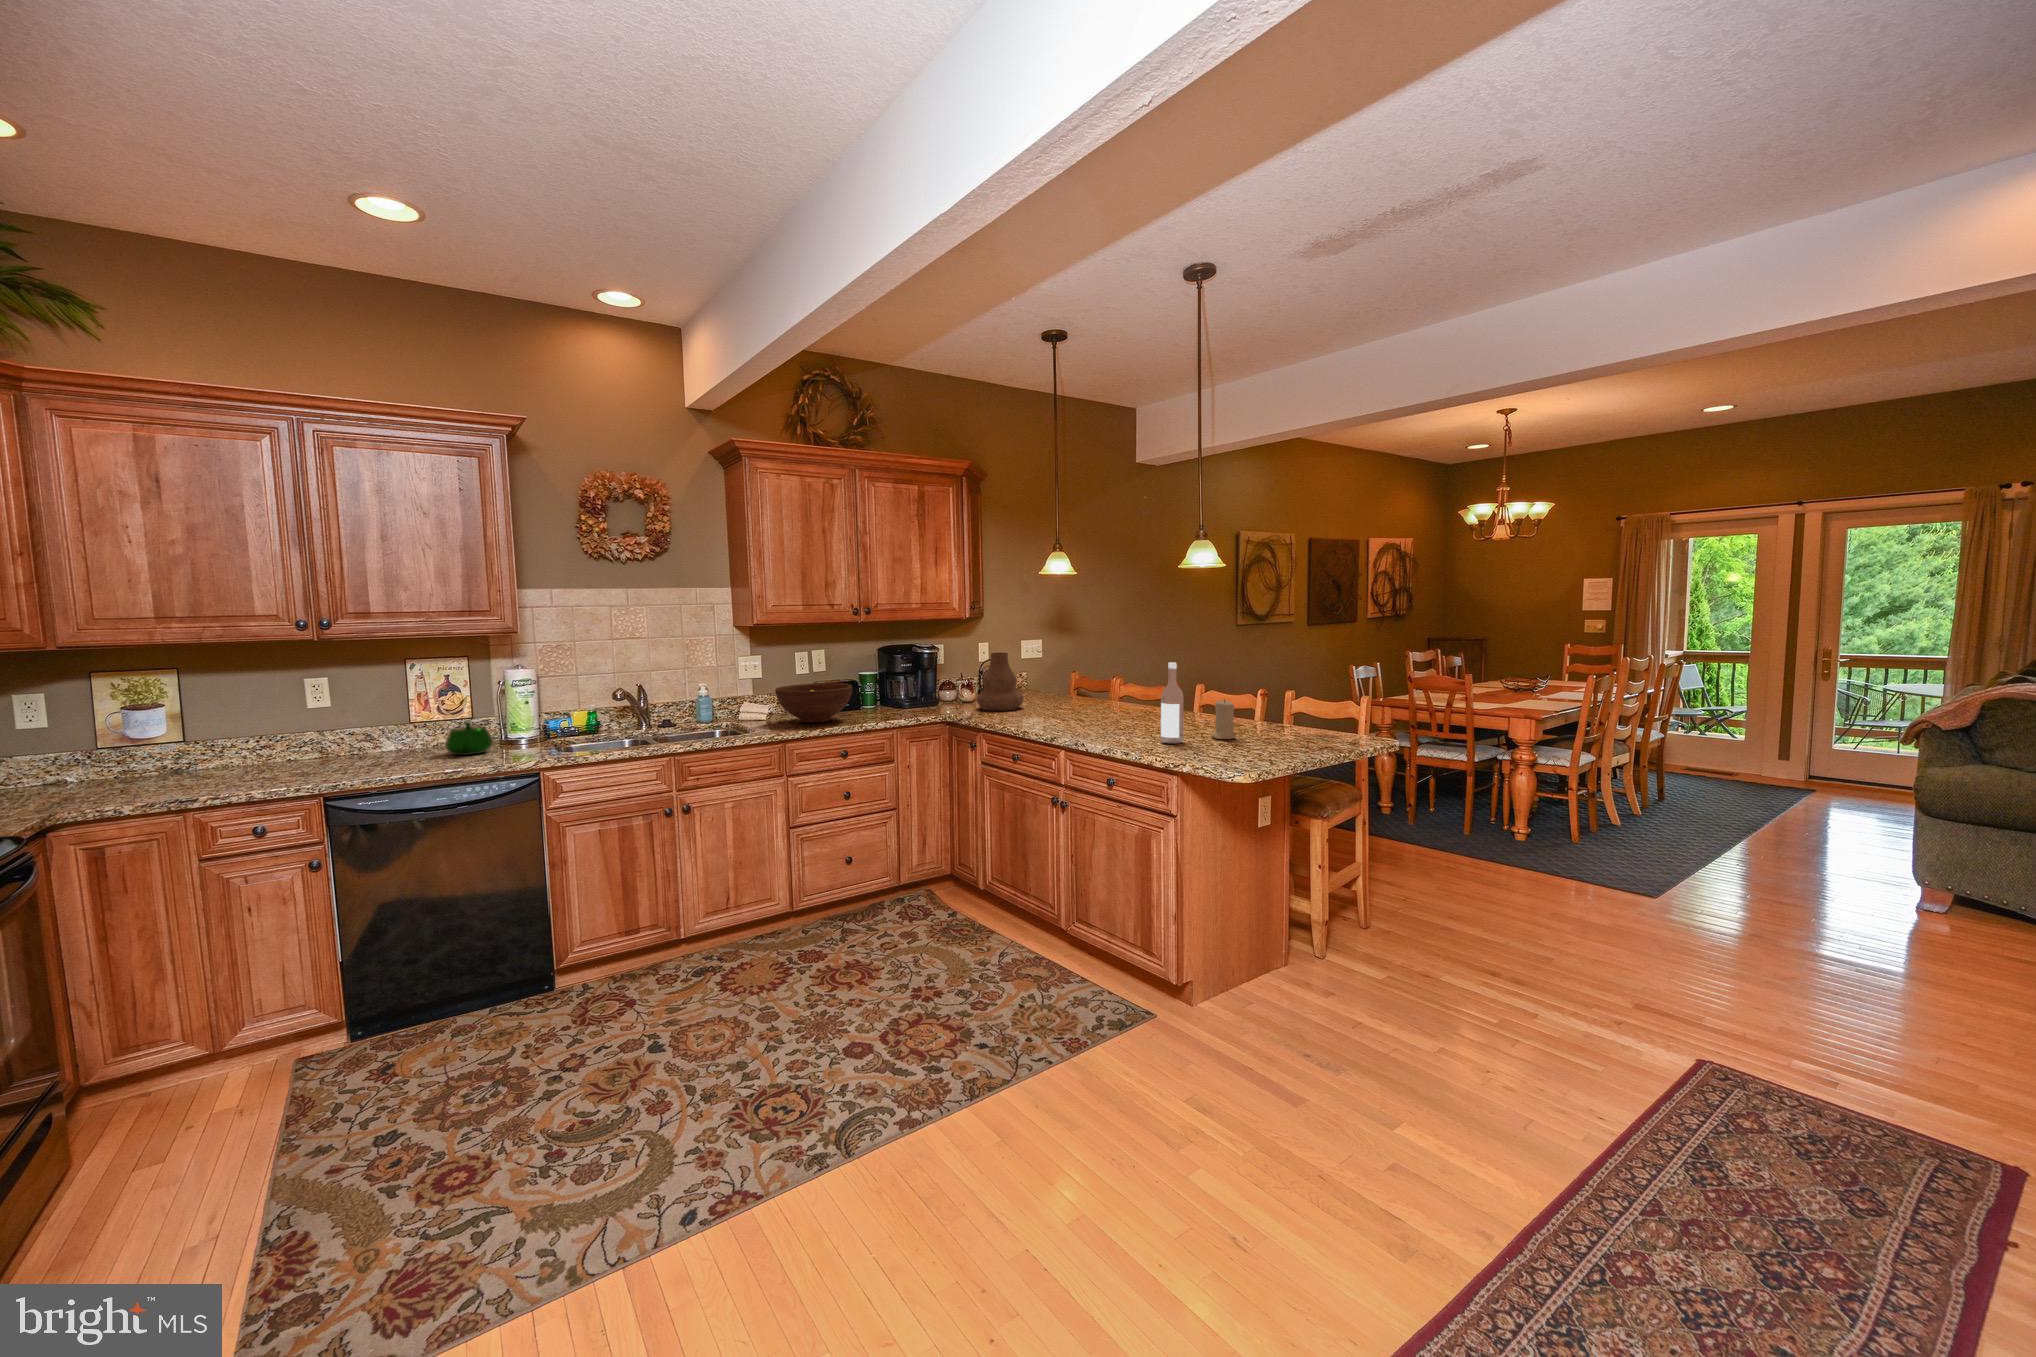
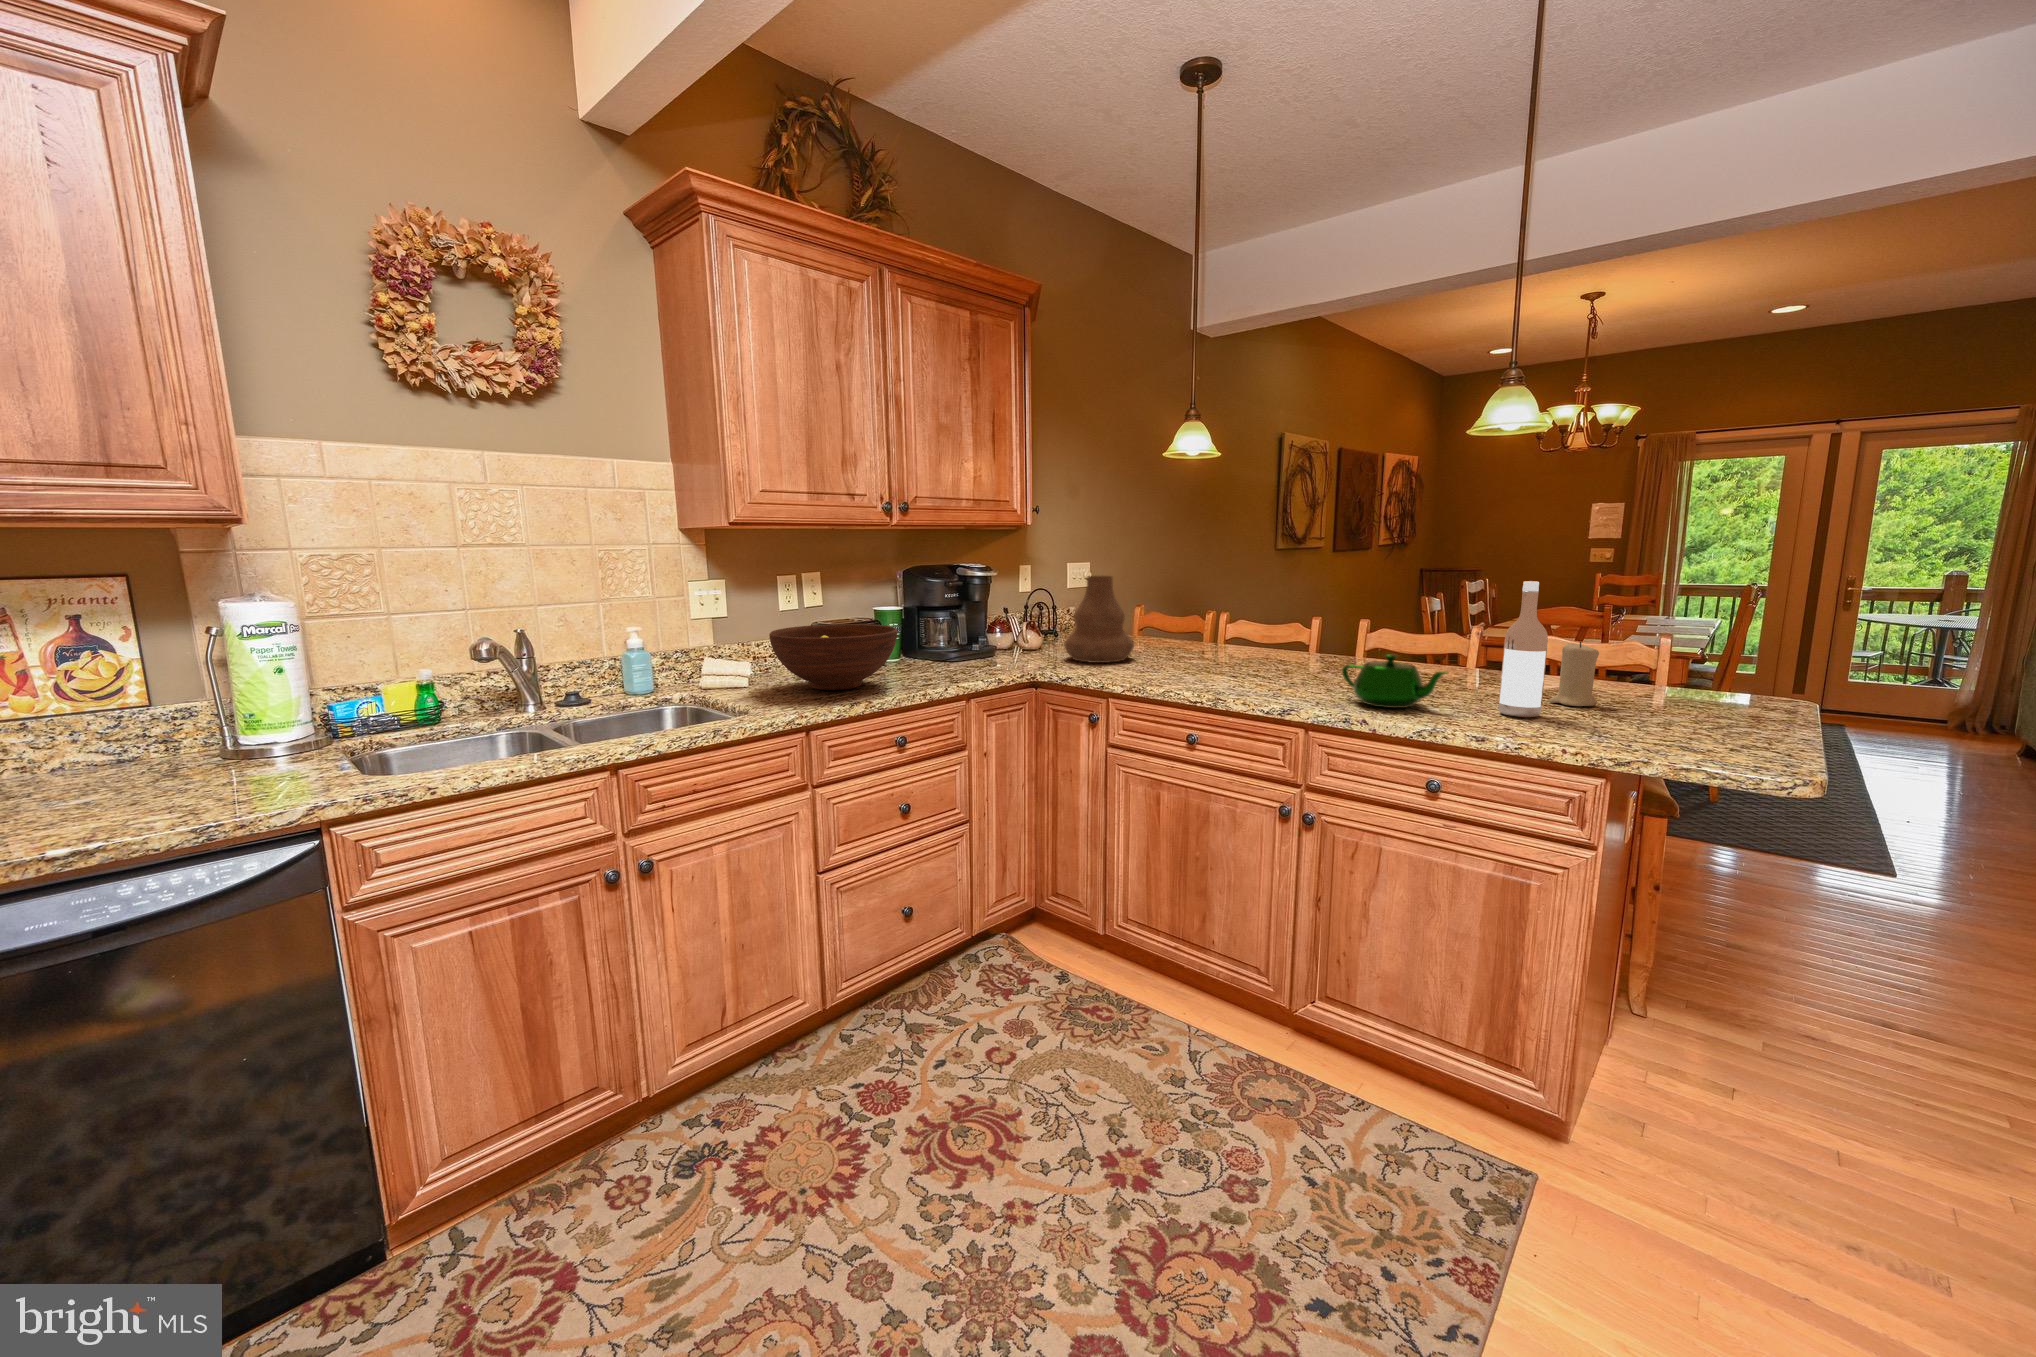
teapot: present [445,722,493,755] -> present [1342,654,1446,708]

